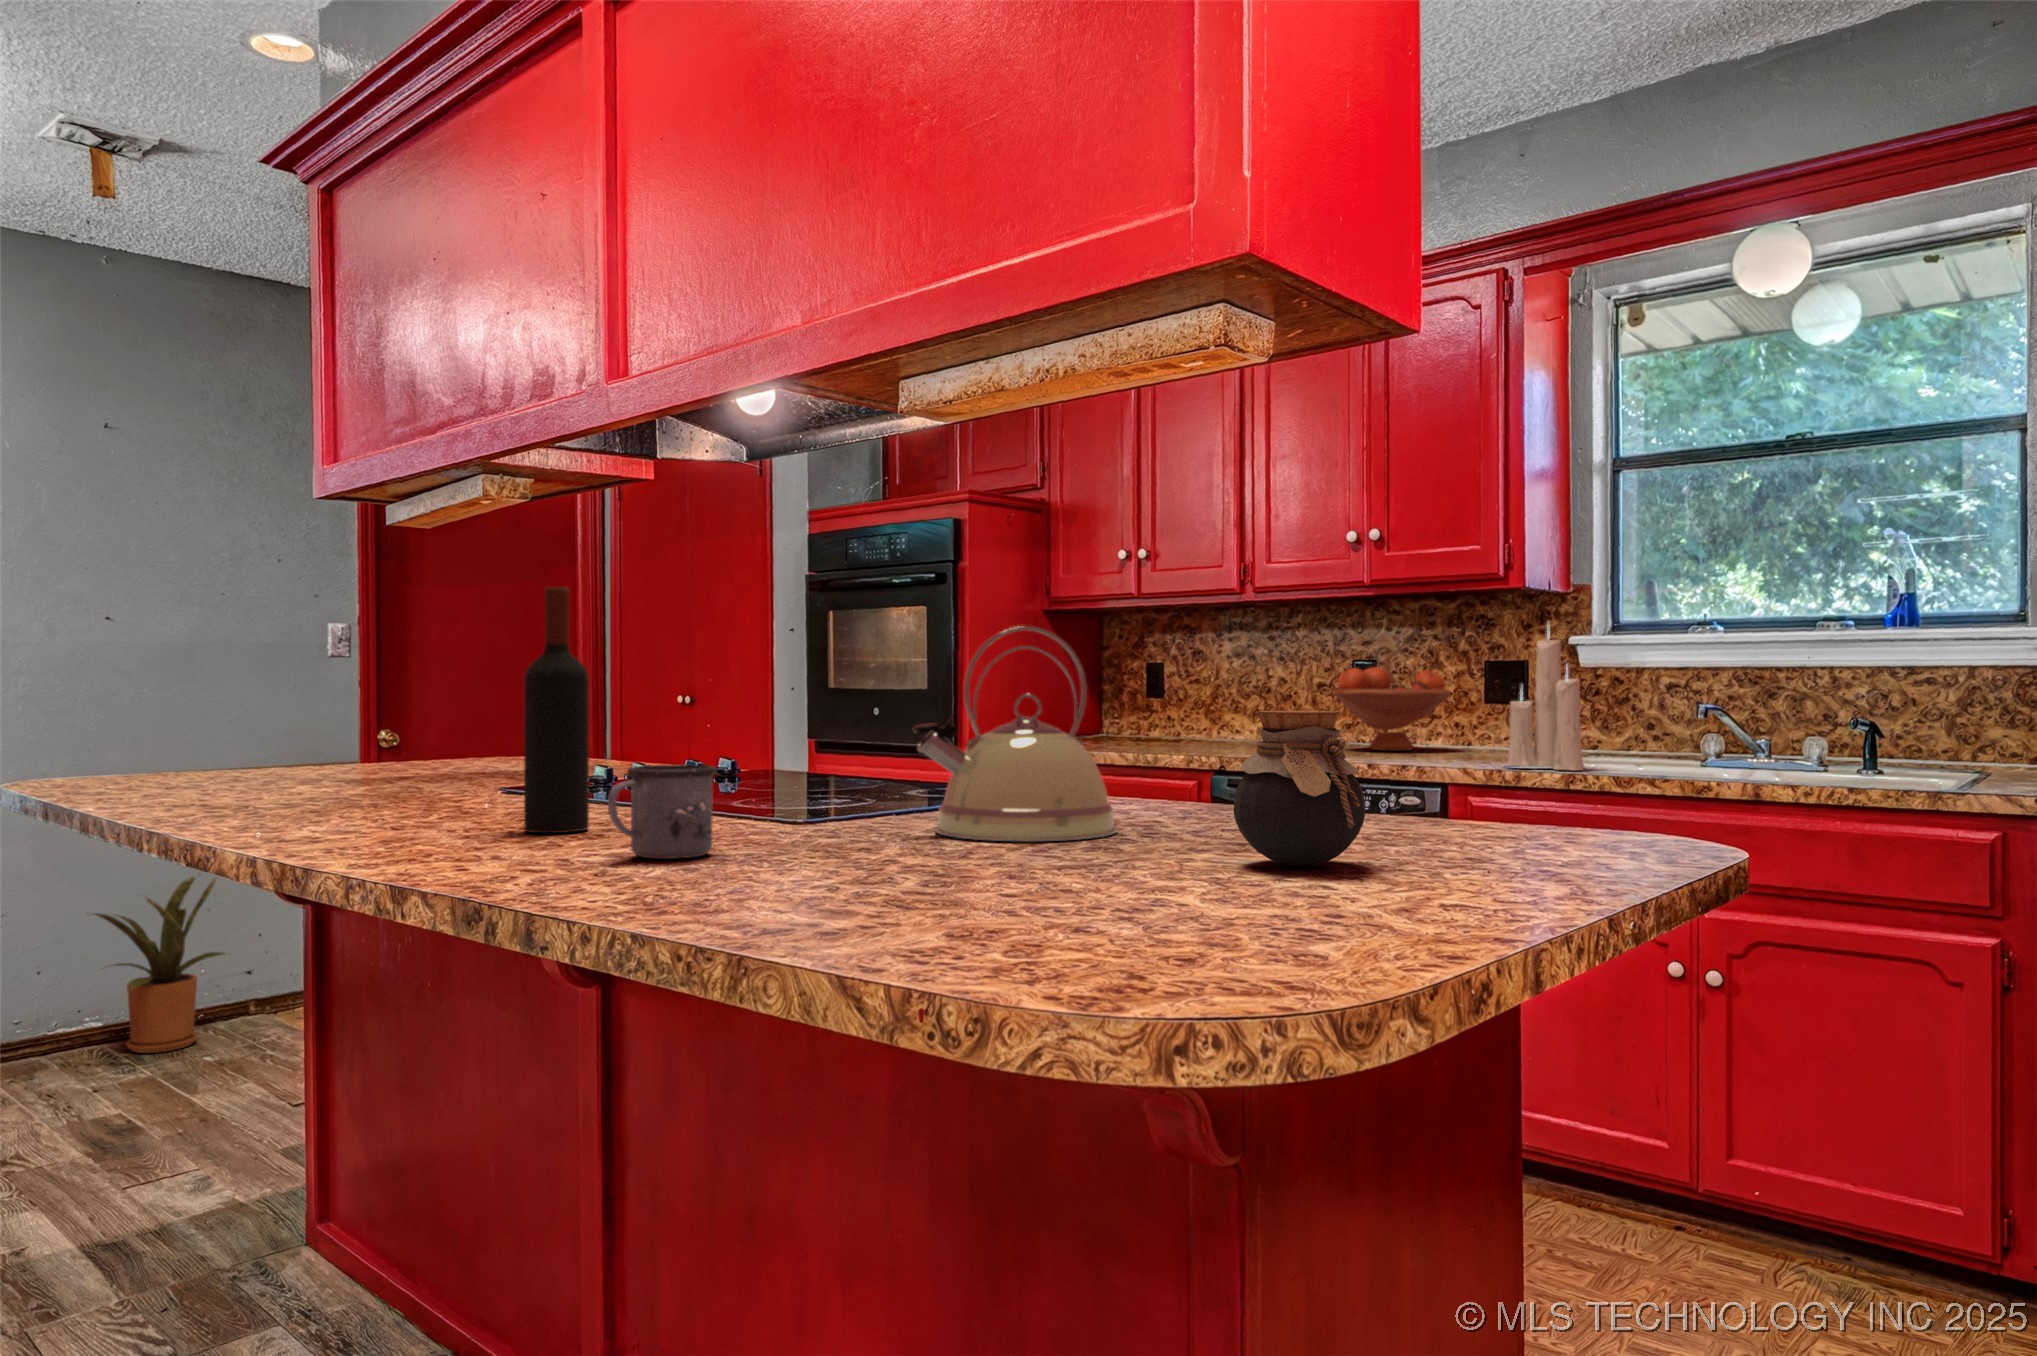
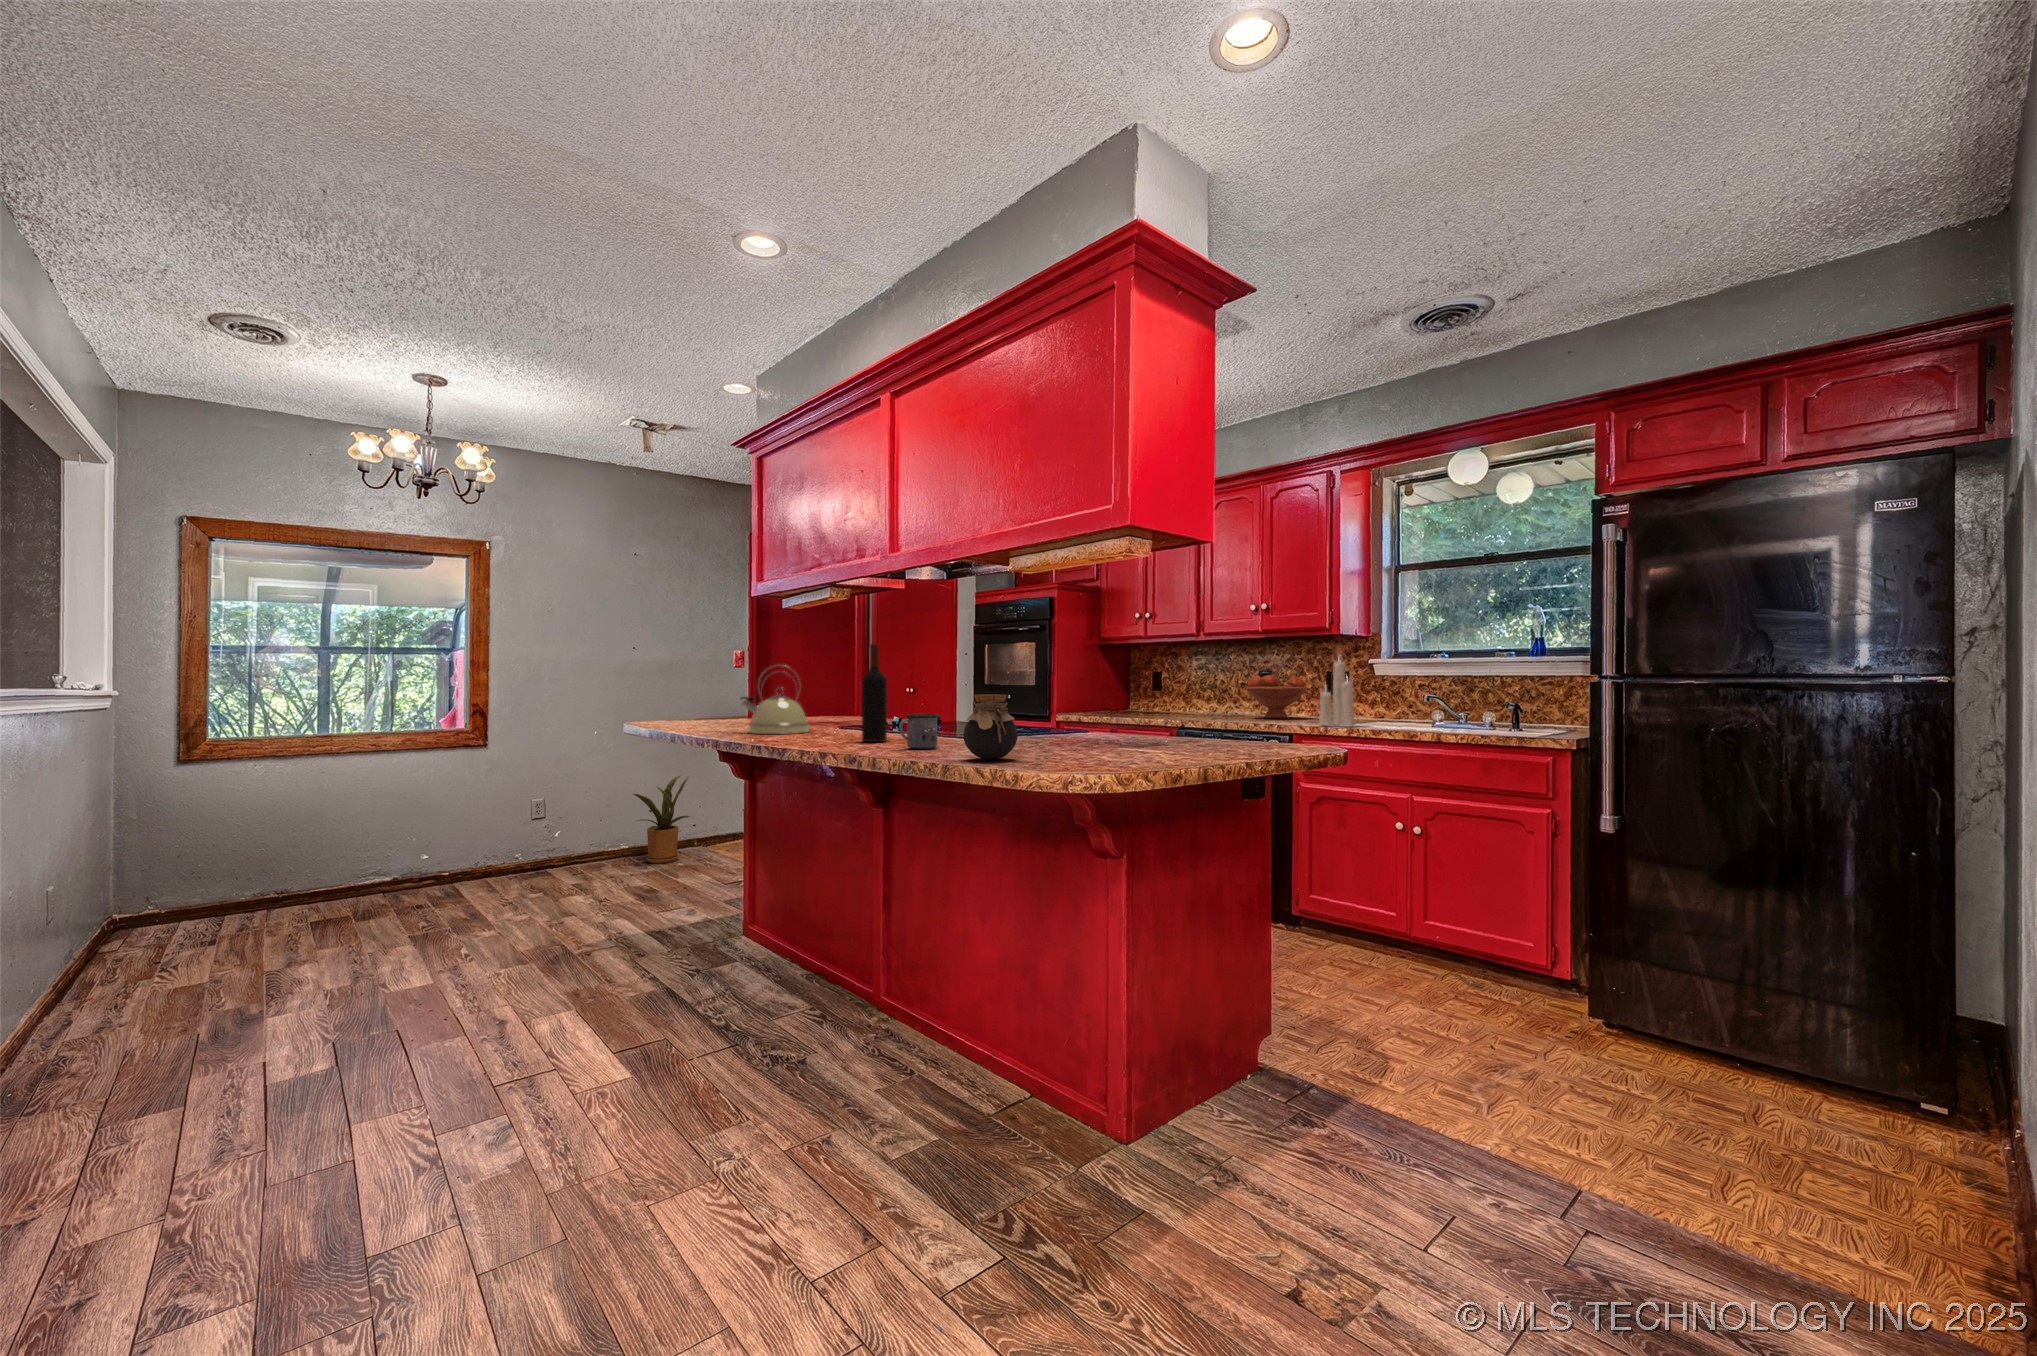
kettle: present [913,626,1117,841] -> present [741,666,809,734]
jar: present [1234,711,1365,866] -> present [964,695,1017,760]

